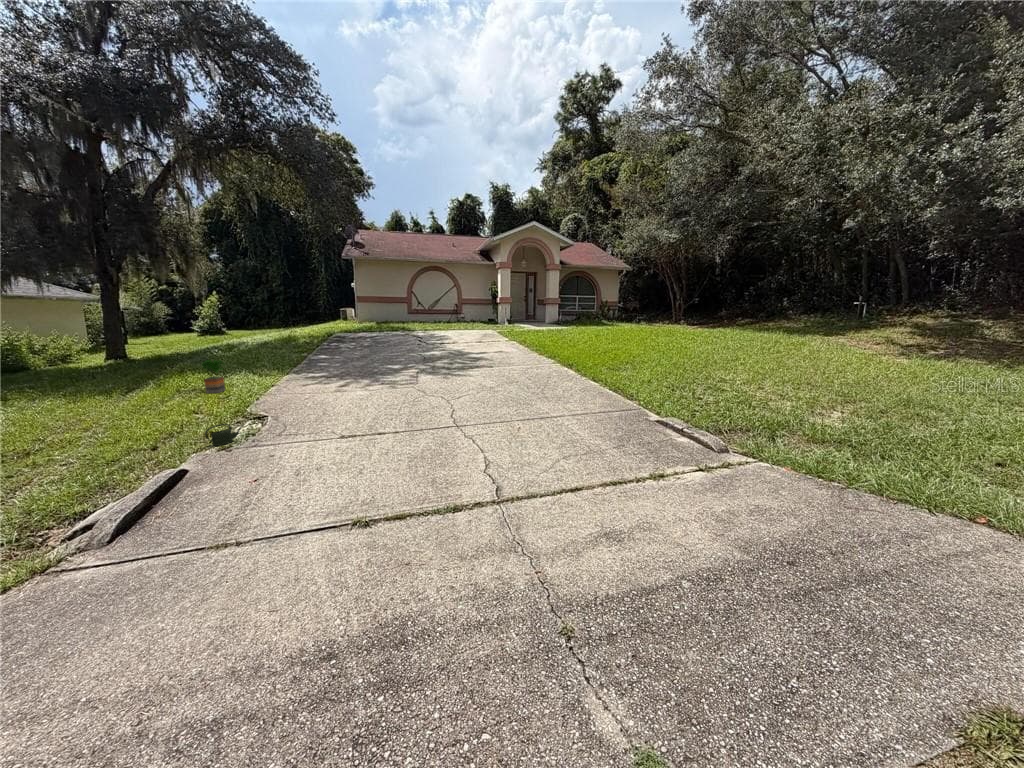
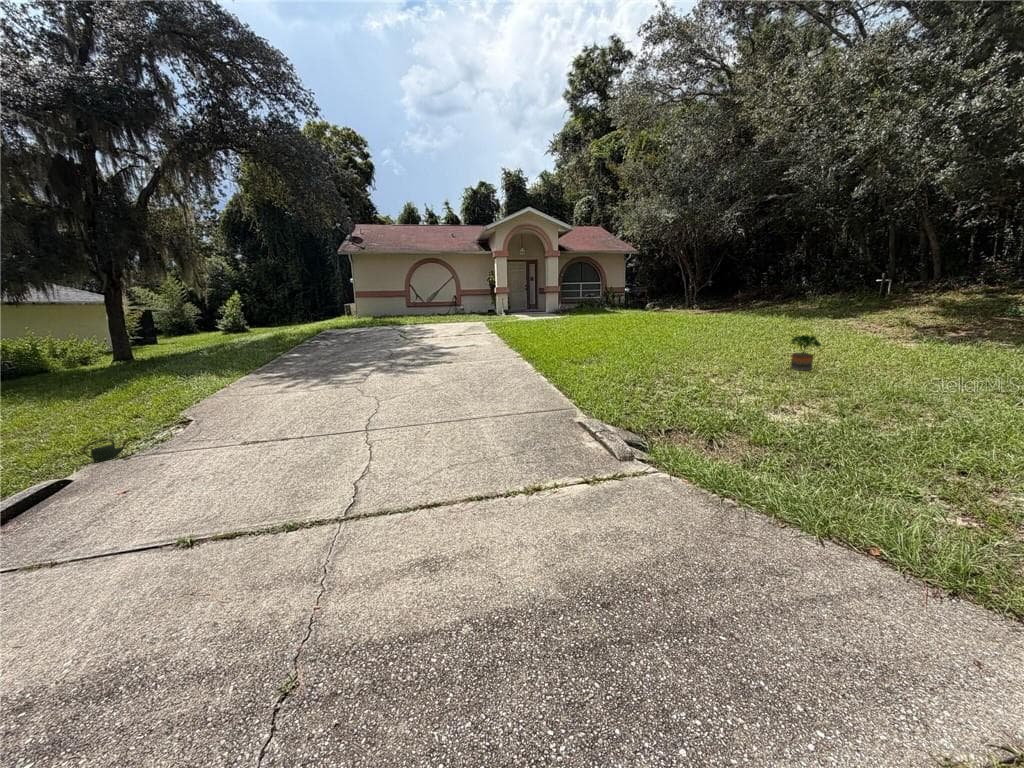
potted tree: present [202,360,225,393] -> present [791,335,821,371]

